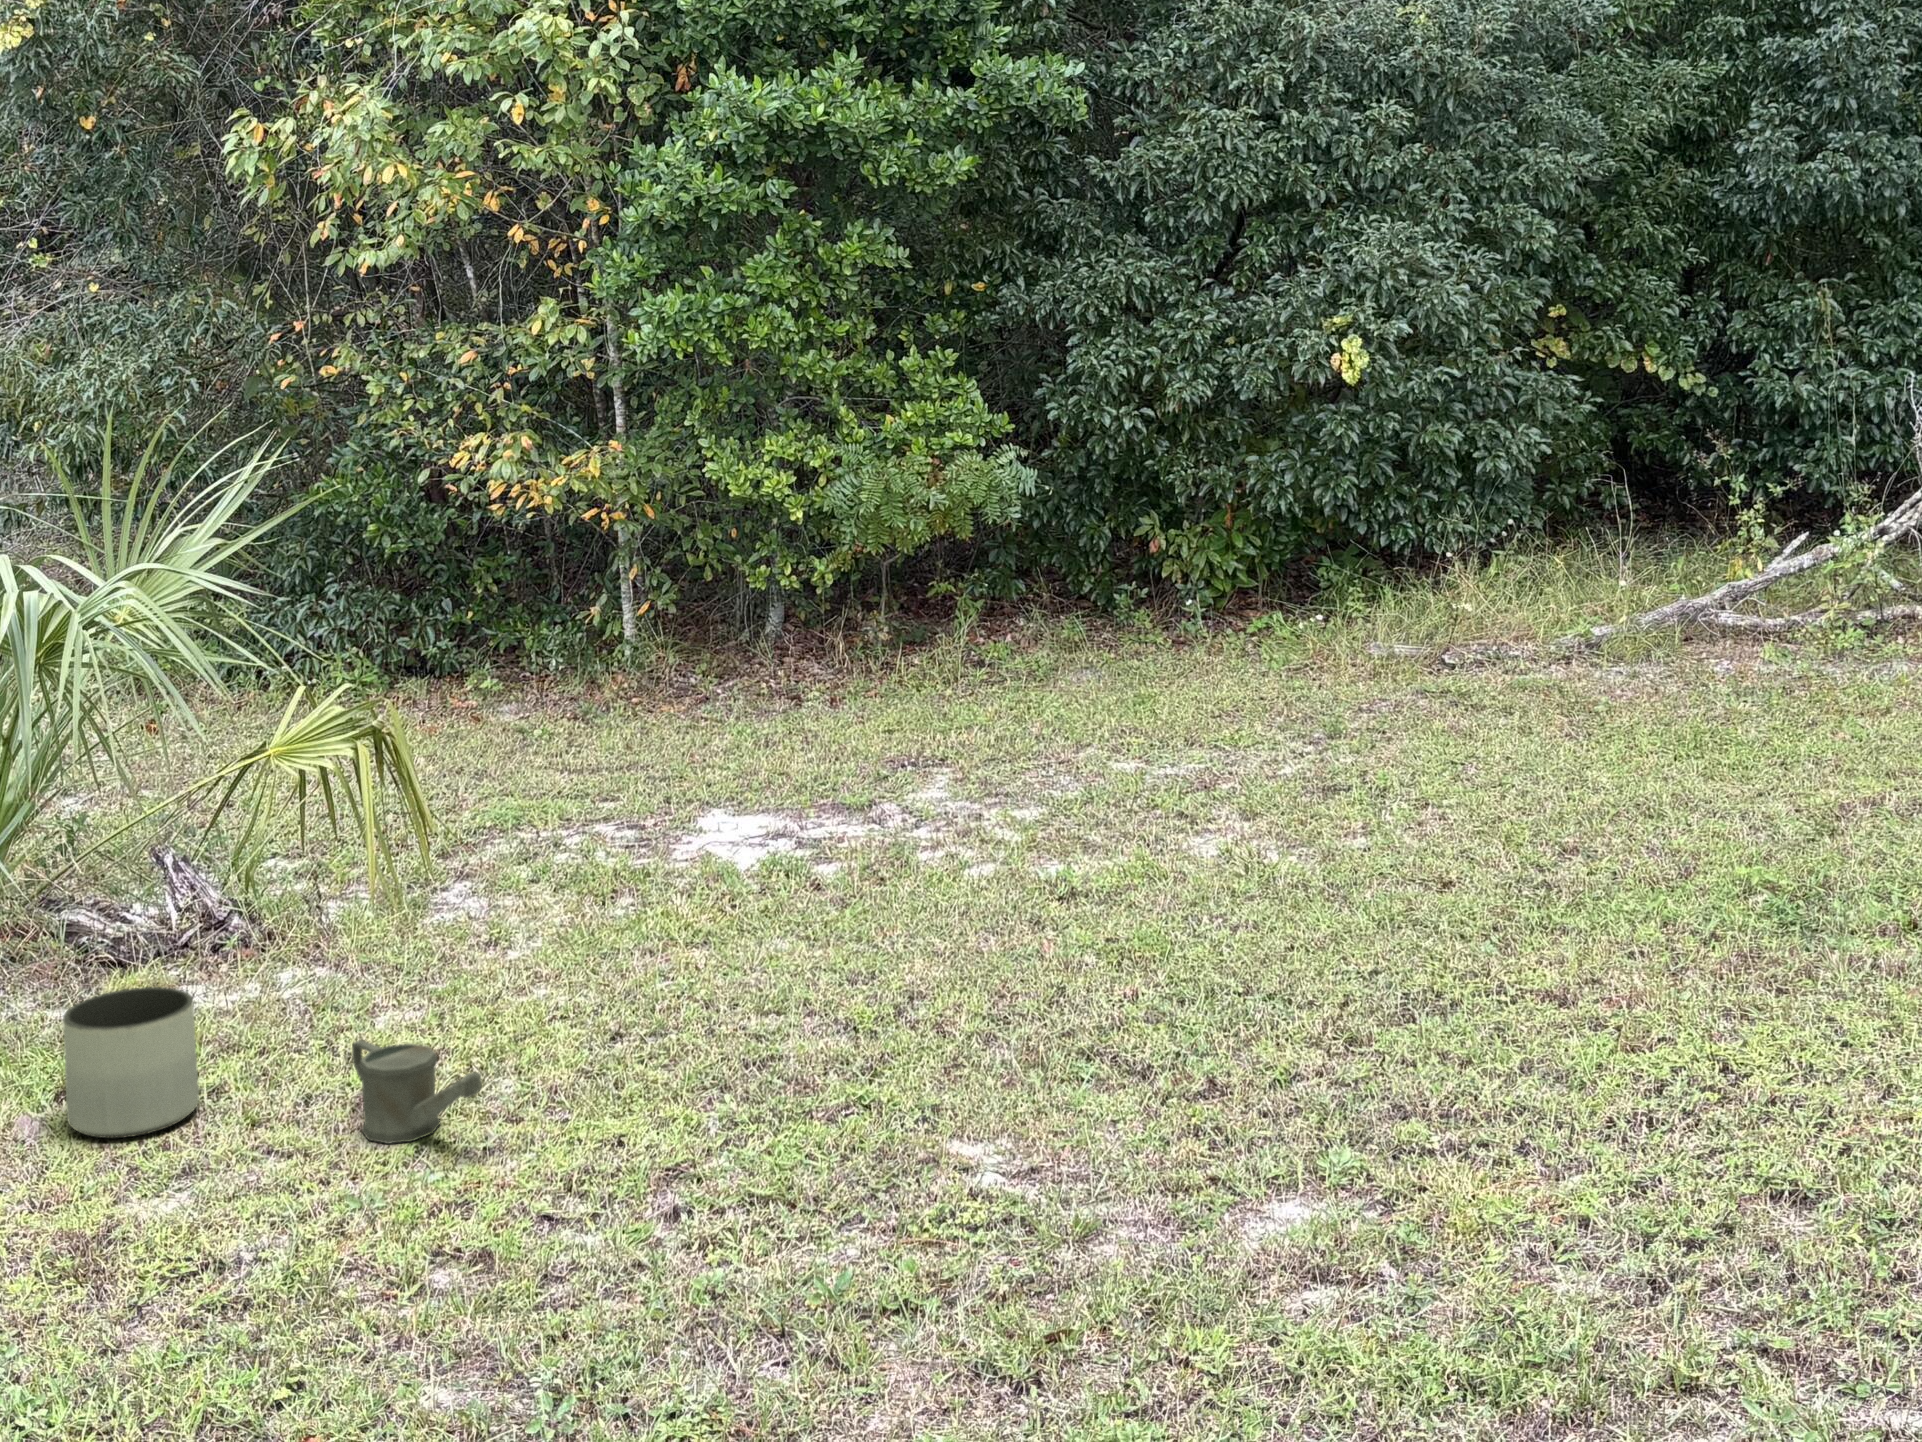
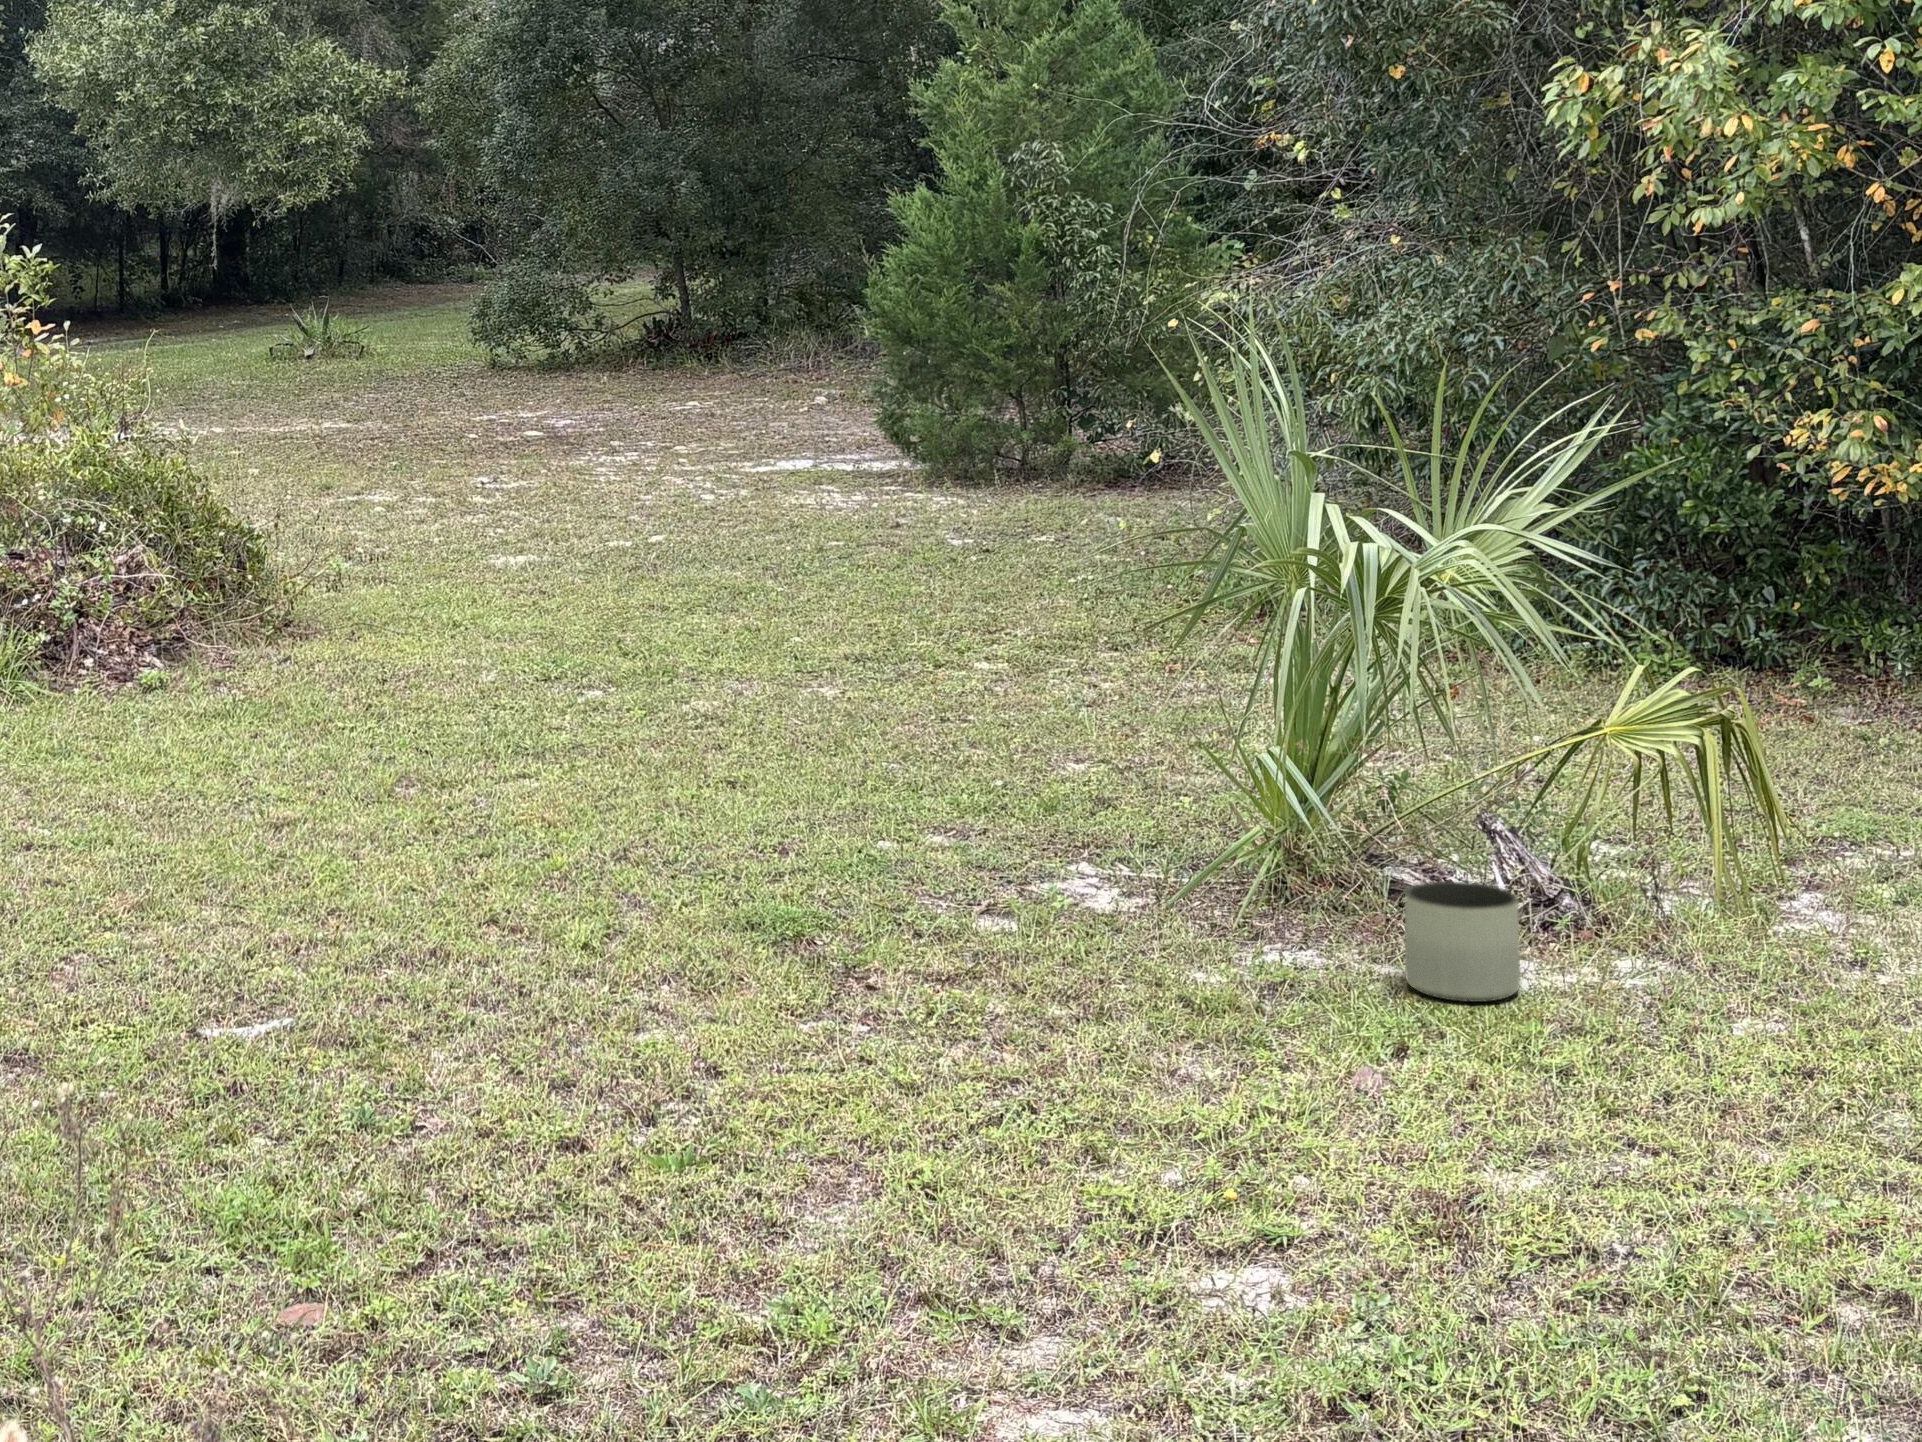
watering can: present [352,1040,482,1144] -> none [1665,959,1790,1052]

